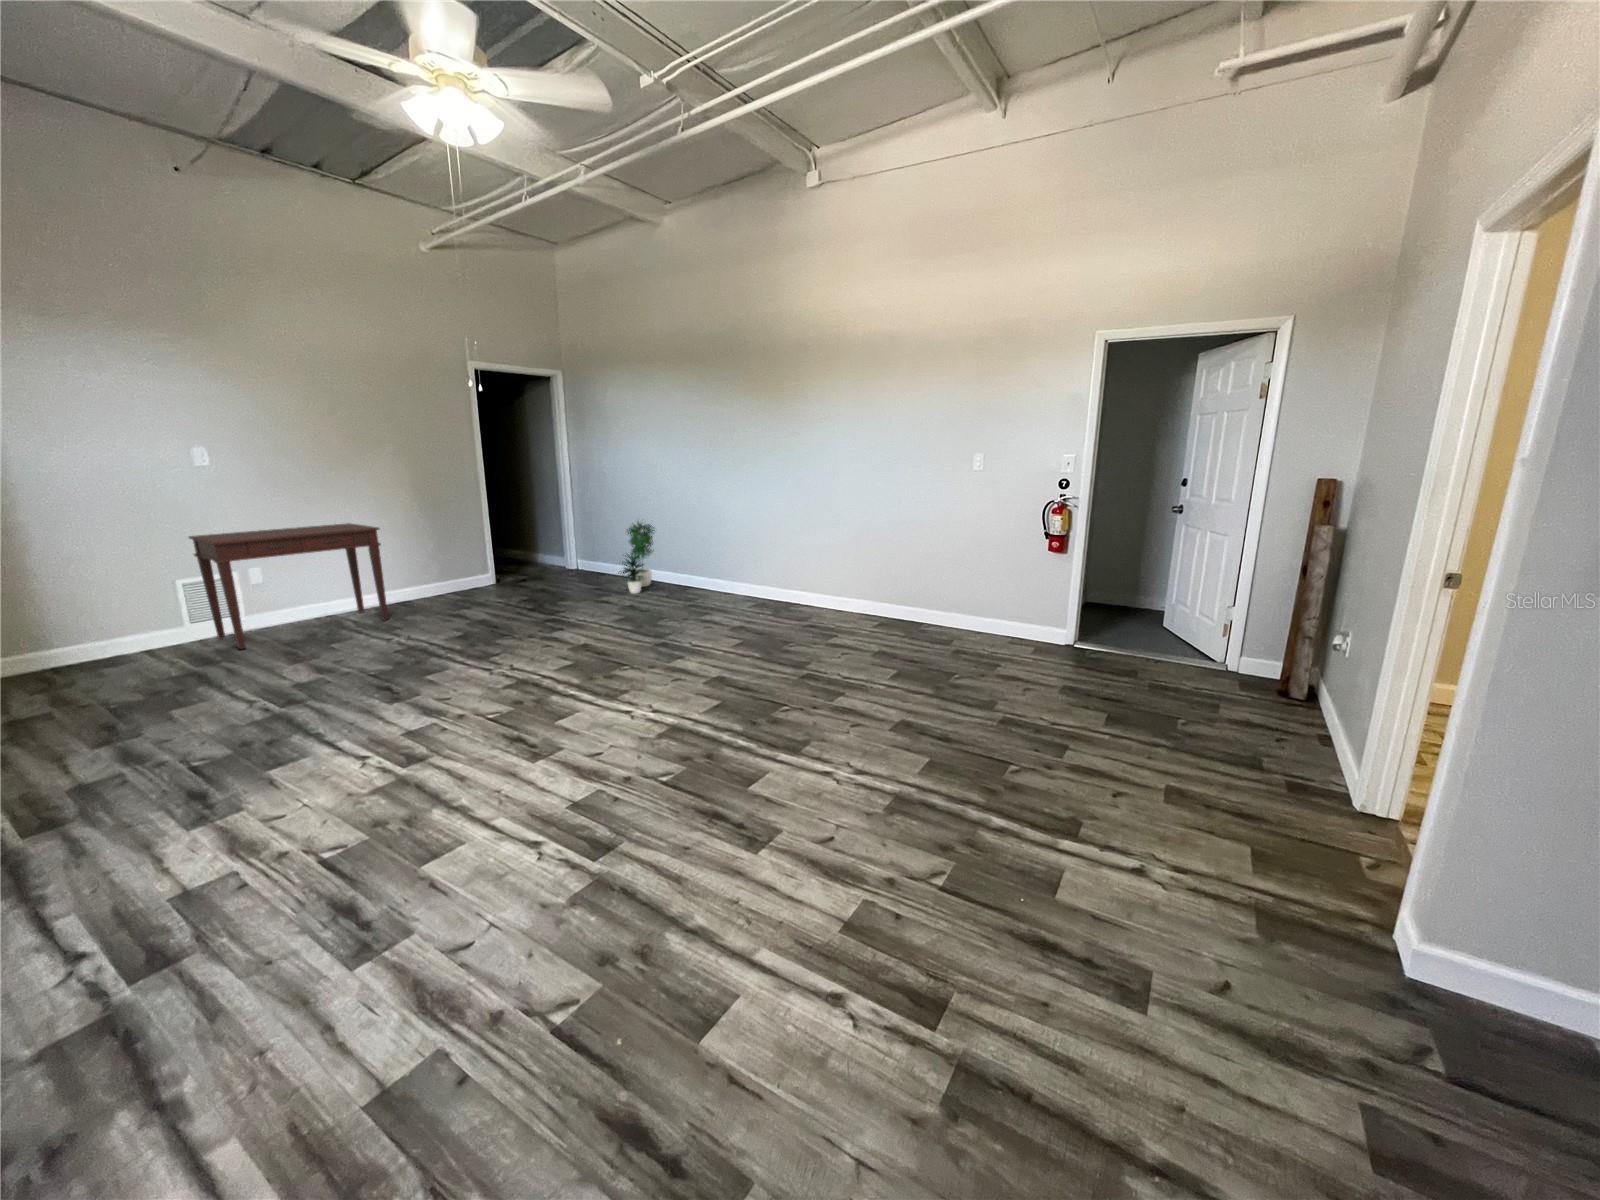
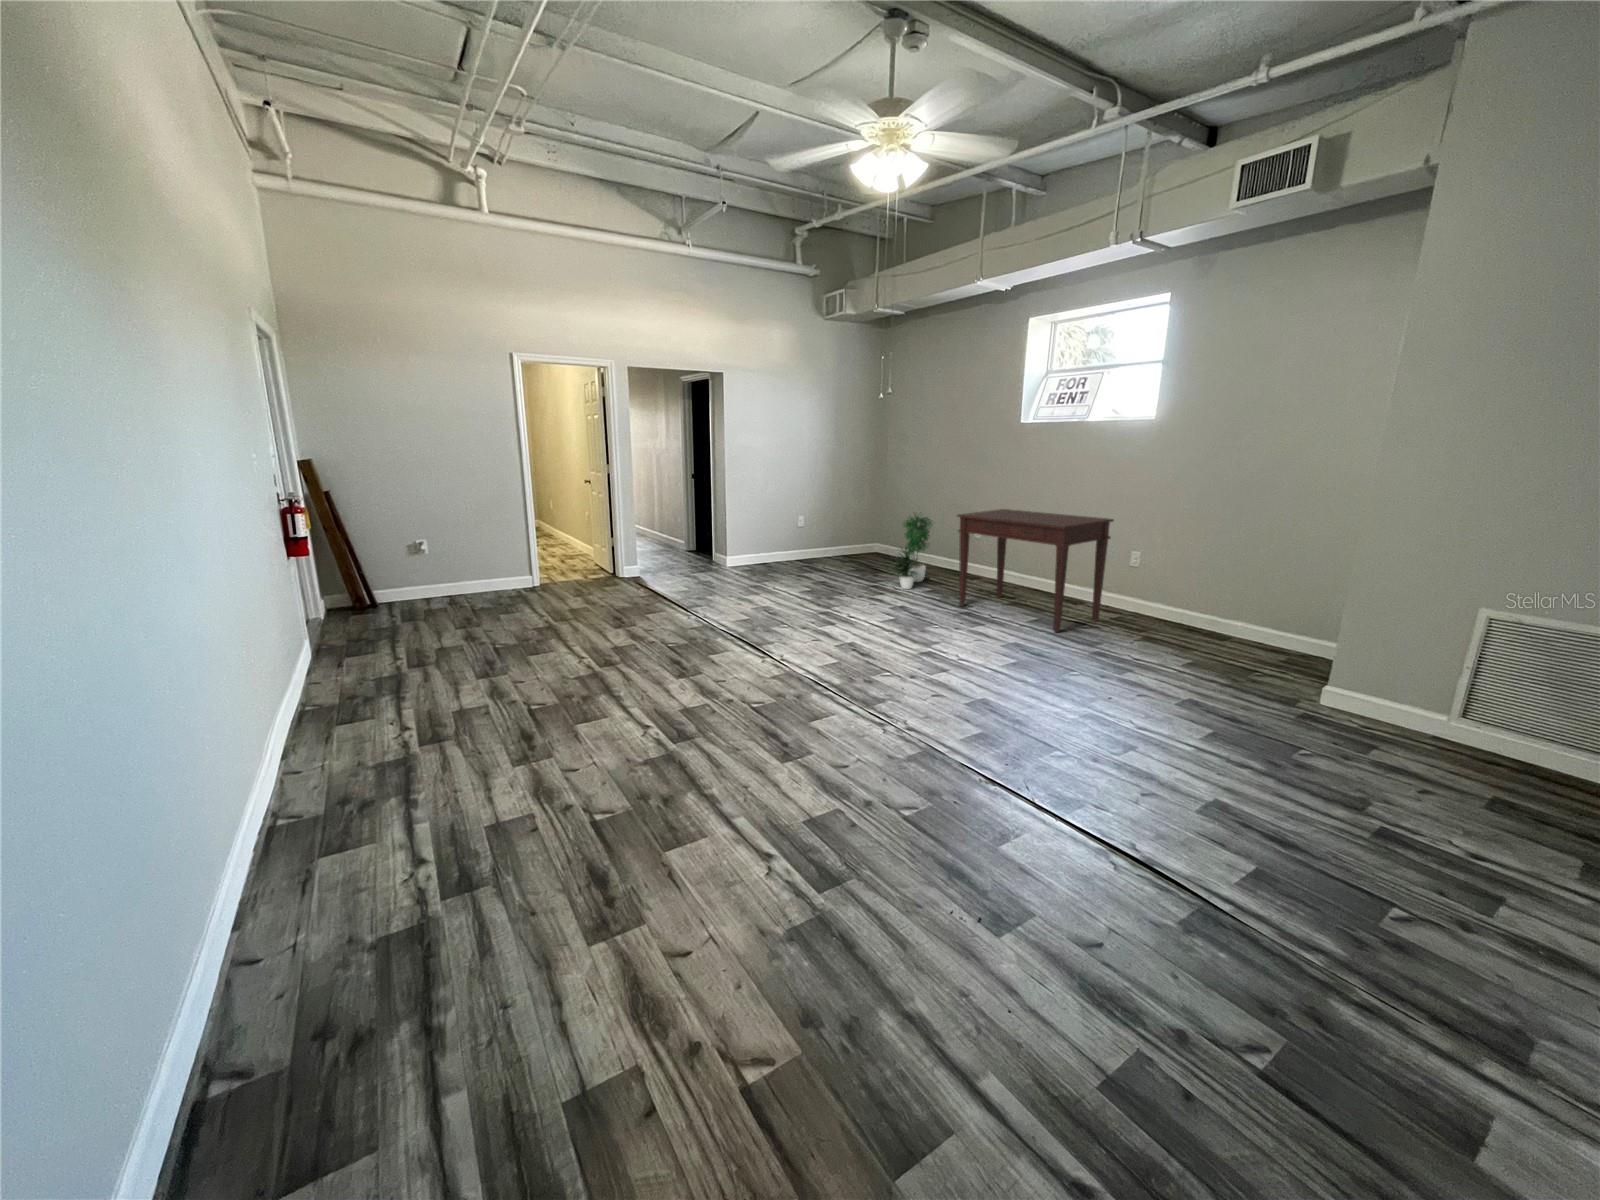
desk: present [189,523,388,649] -> present [957,509,1114,632]

